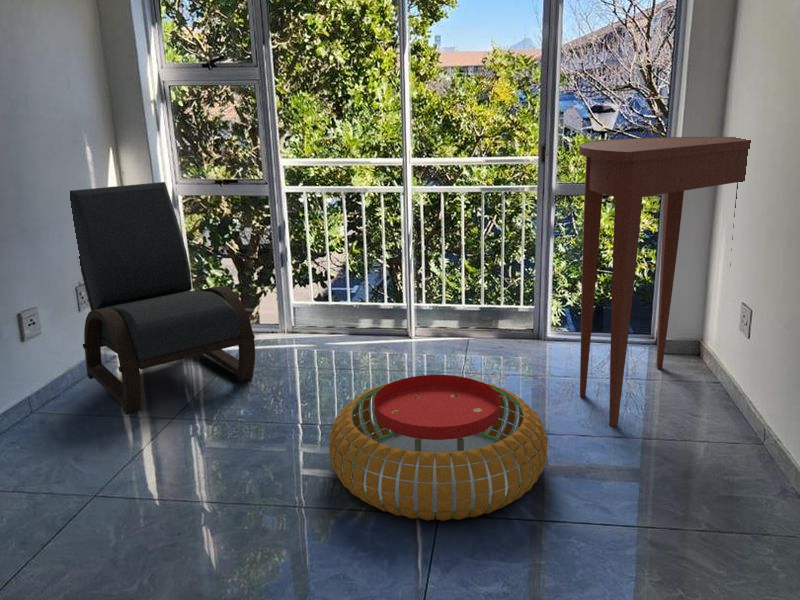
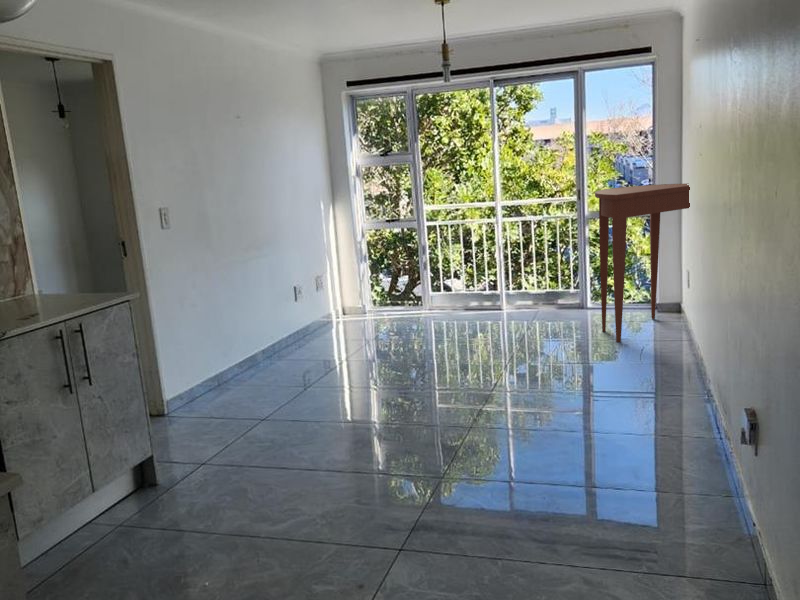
lounge chair: present [70,182,255,414] -> none [311,221,418,343]
pouf: present [329,375,548,521] -> none [467,312,578,373]

